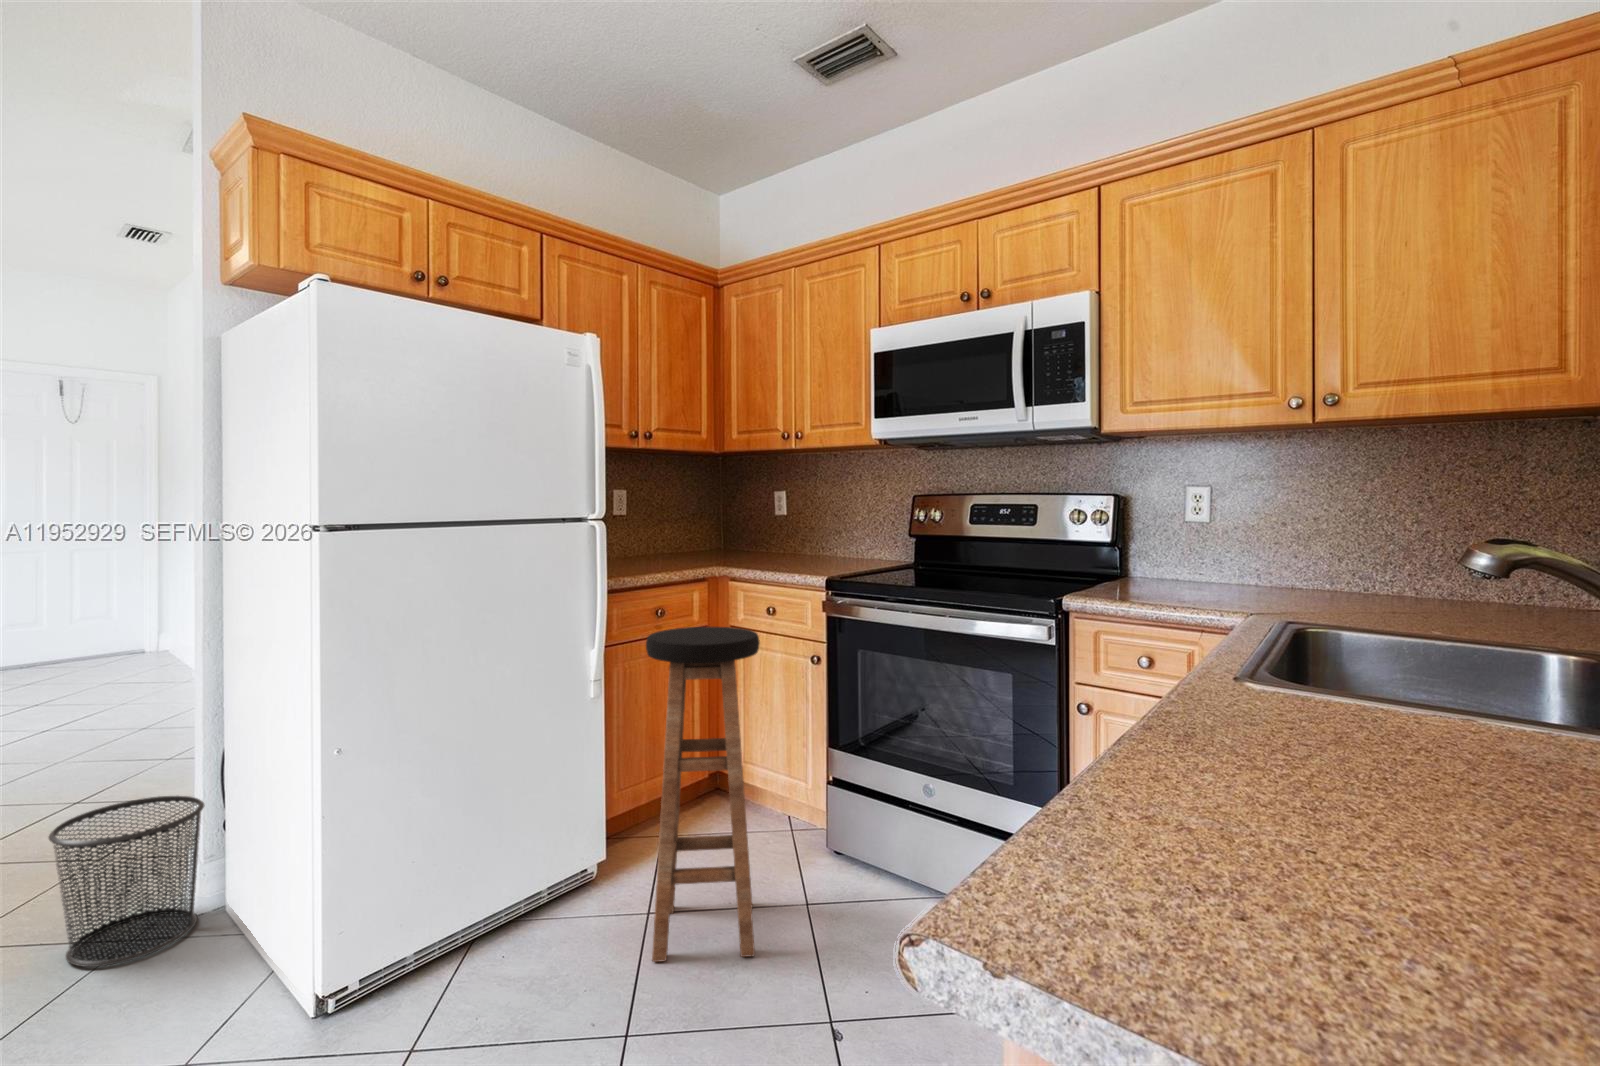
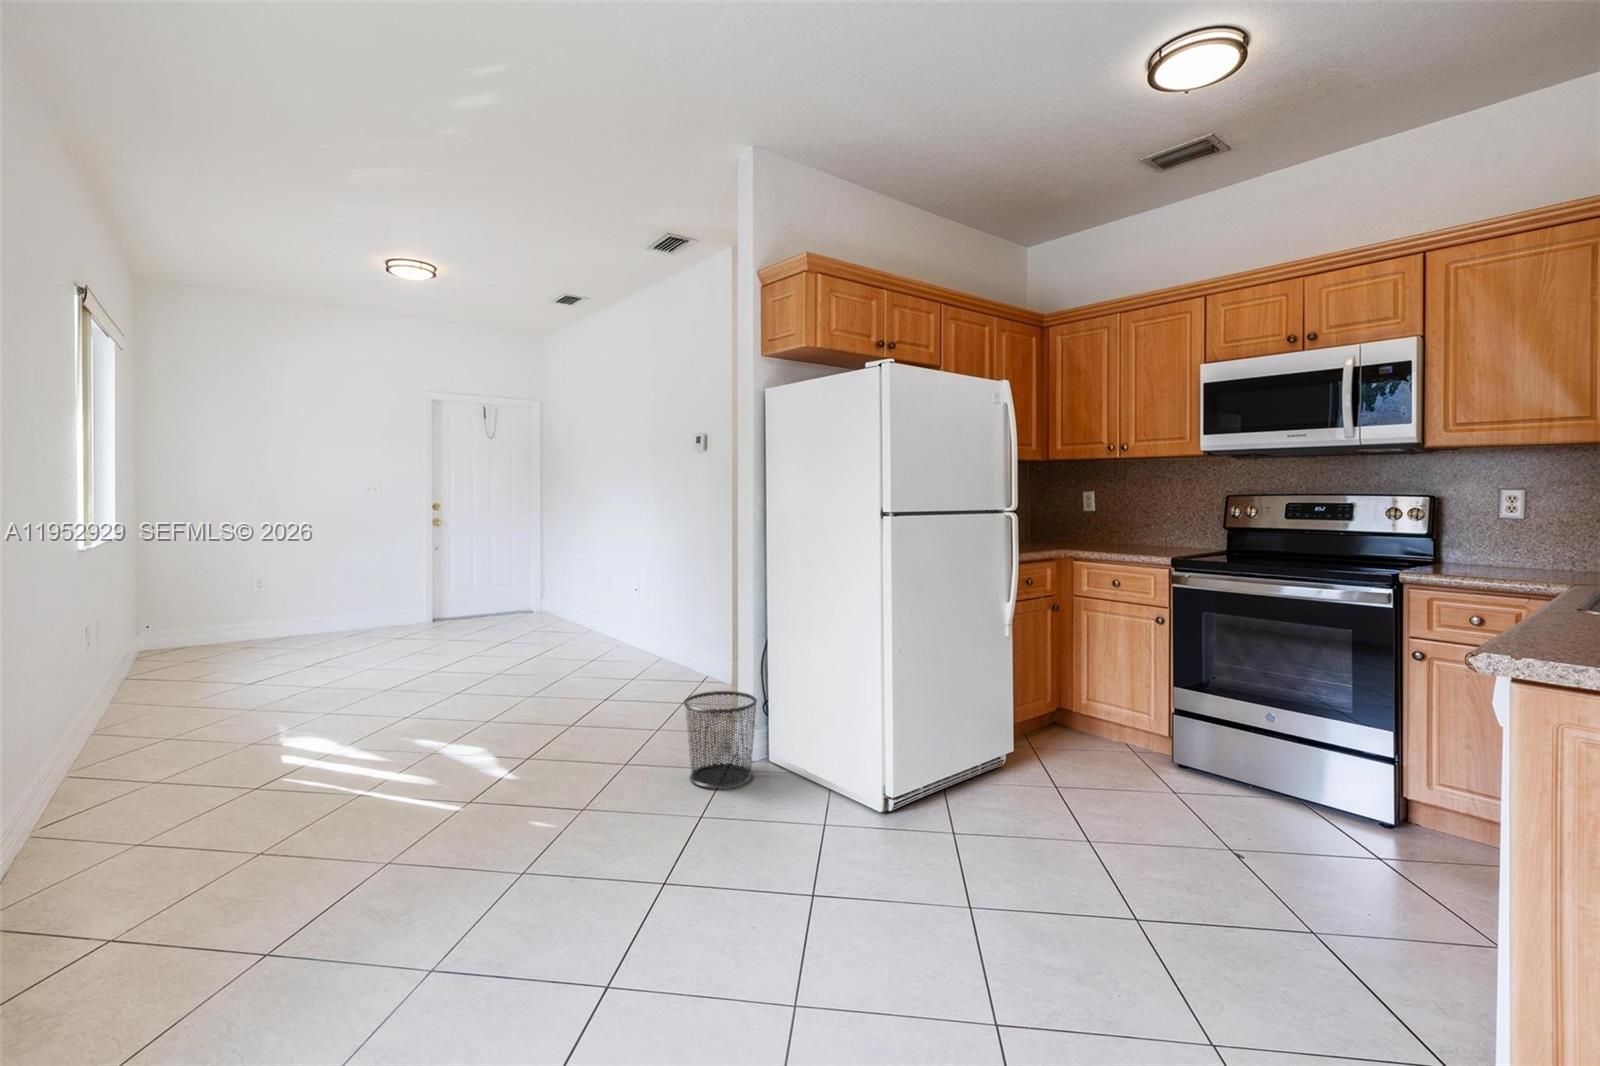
bar stool: present [646,627,760,962] -> none [1059,591,1149,821]

